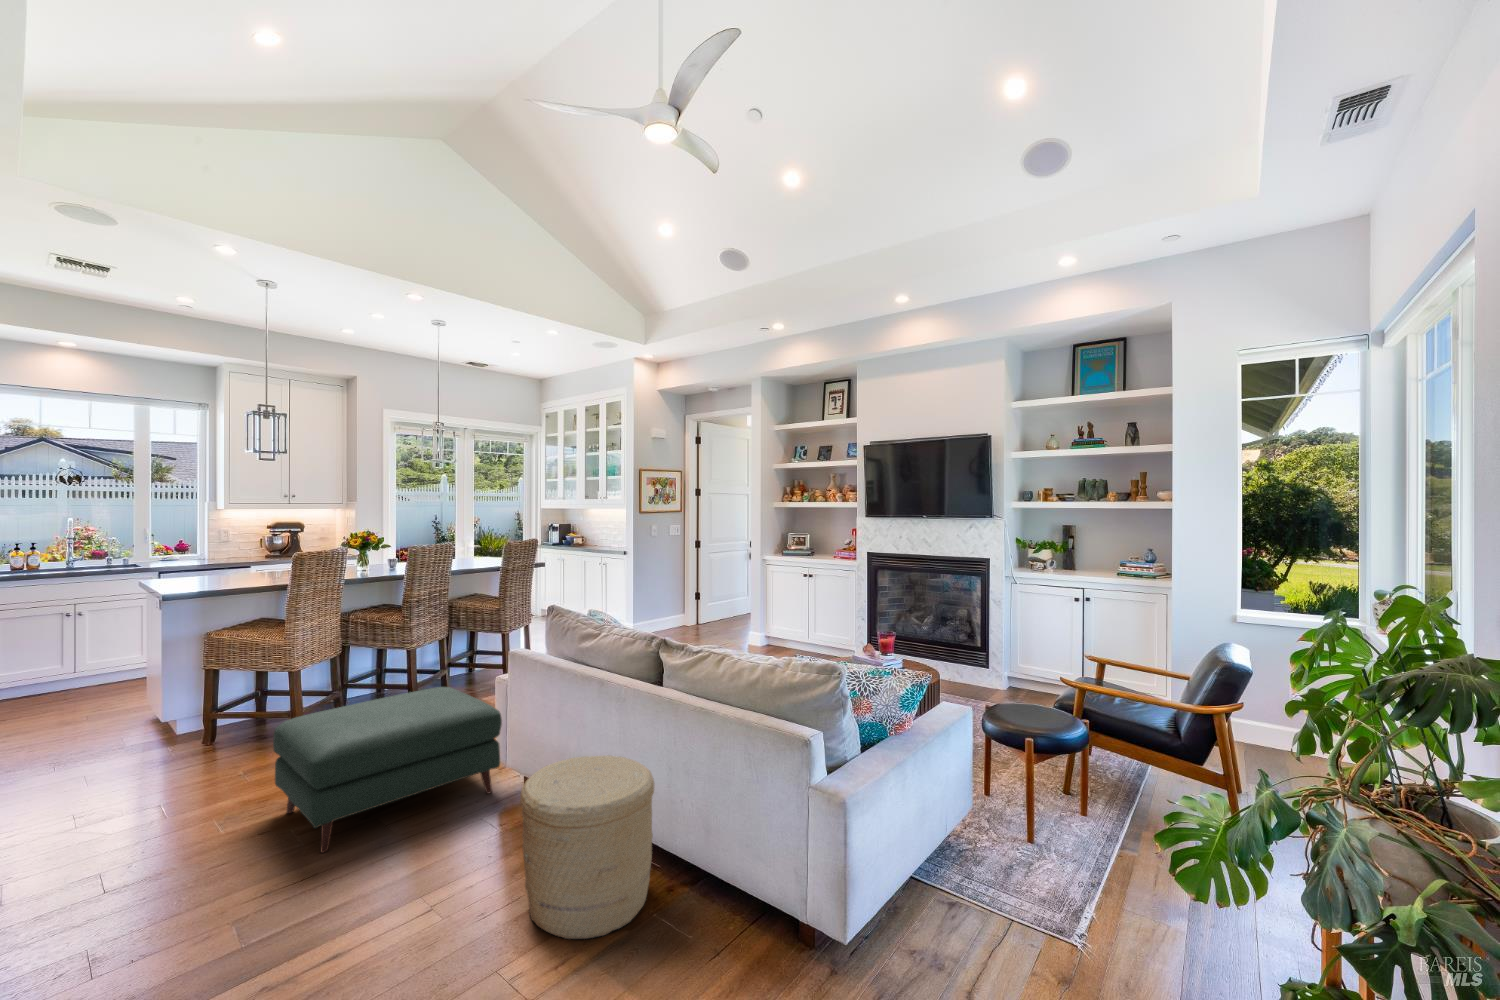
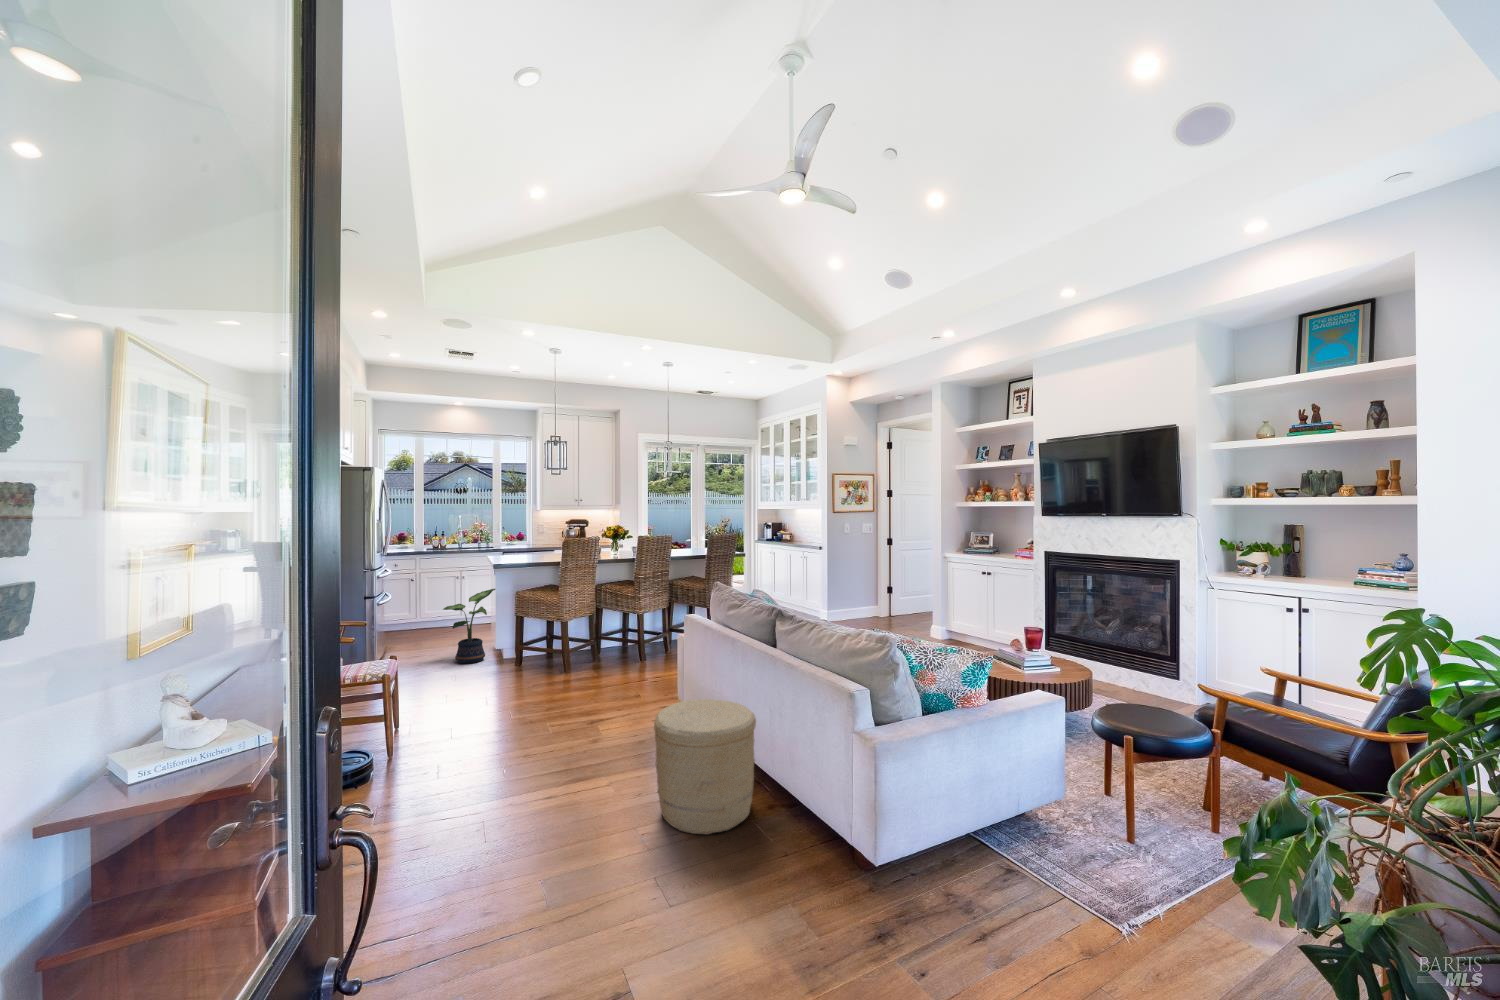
potted plant: none [82,625,180,741] -> present [443,589,495,664]
ottoman: present [273,687,502,853] -> none [529,643,675,748]

